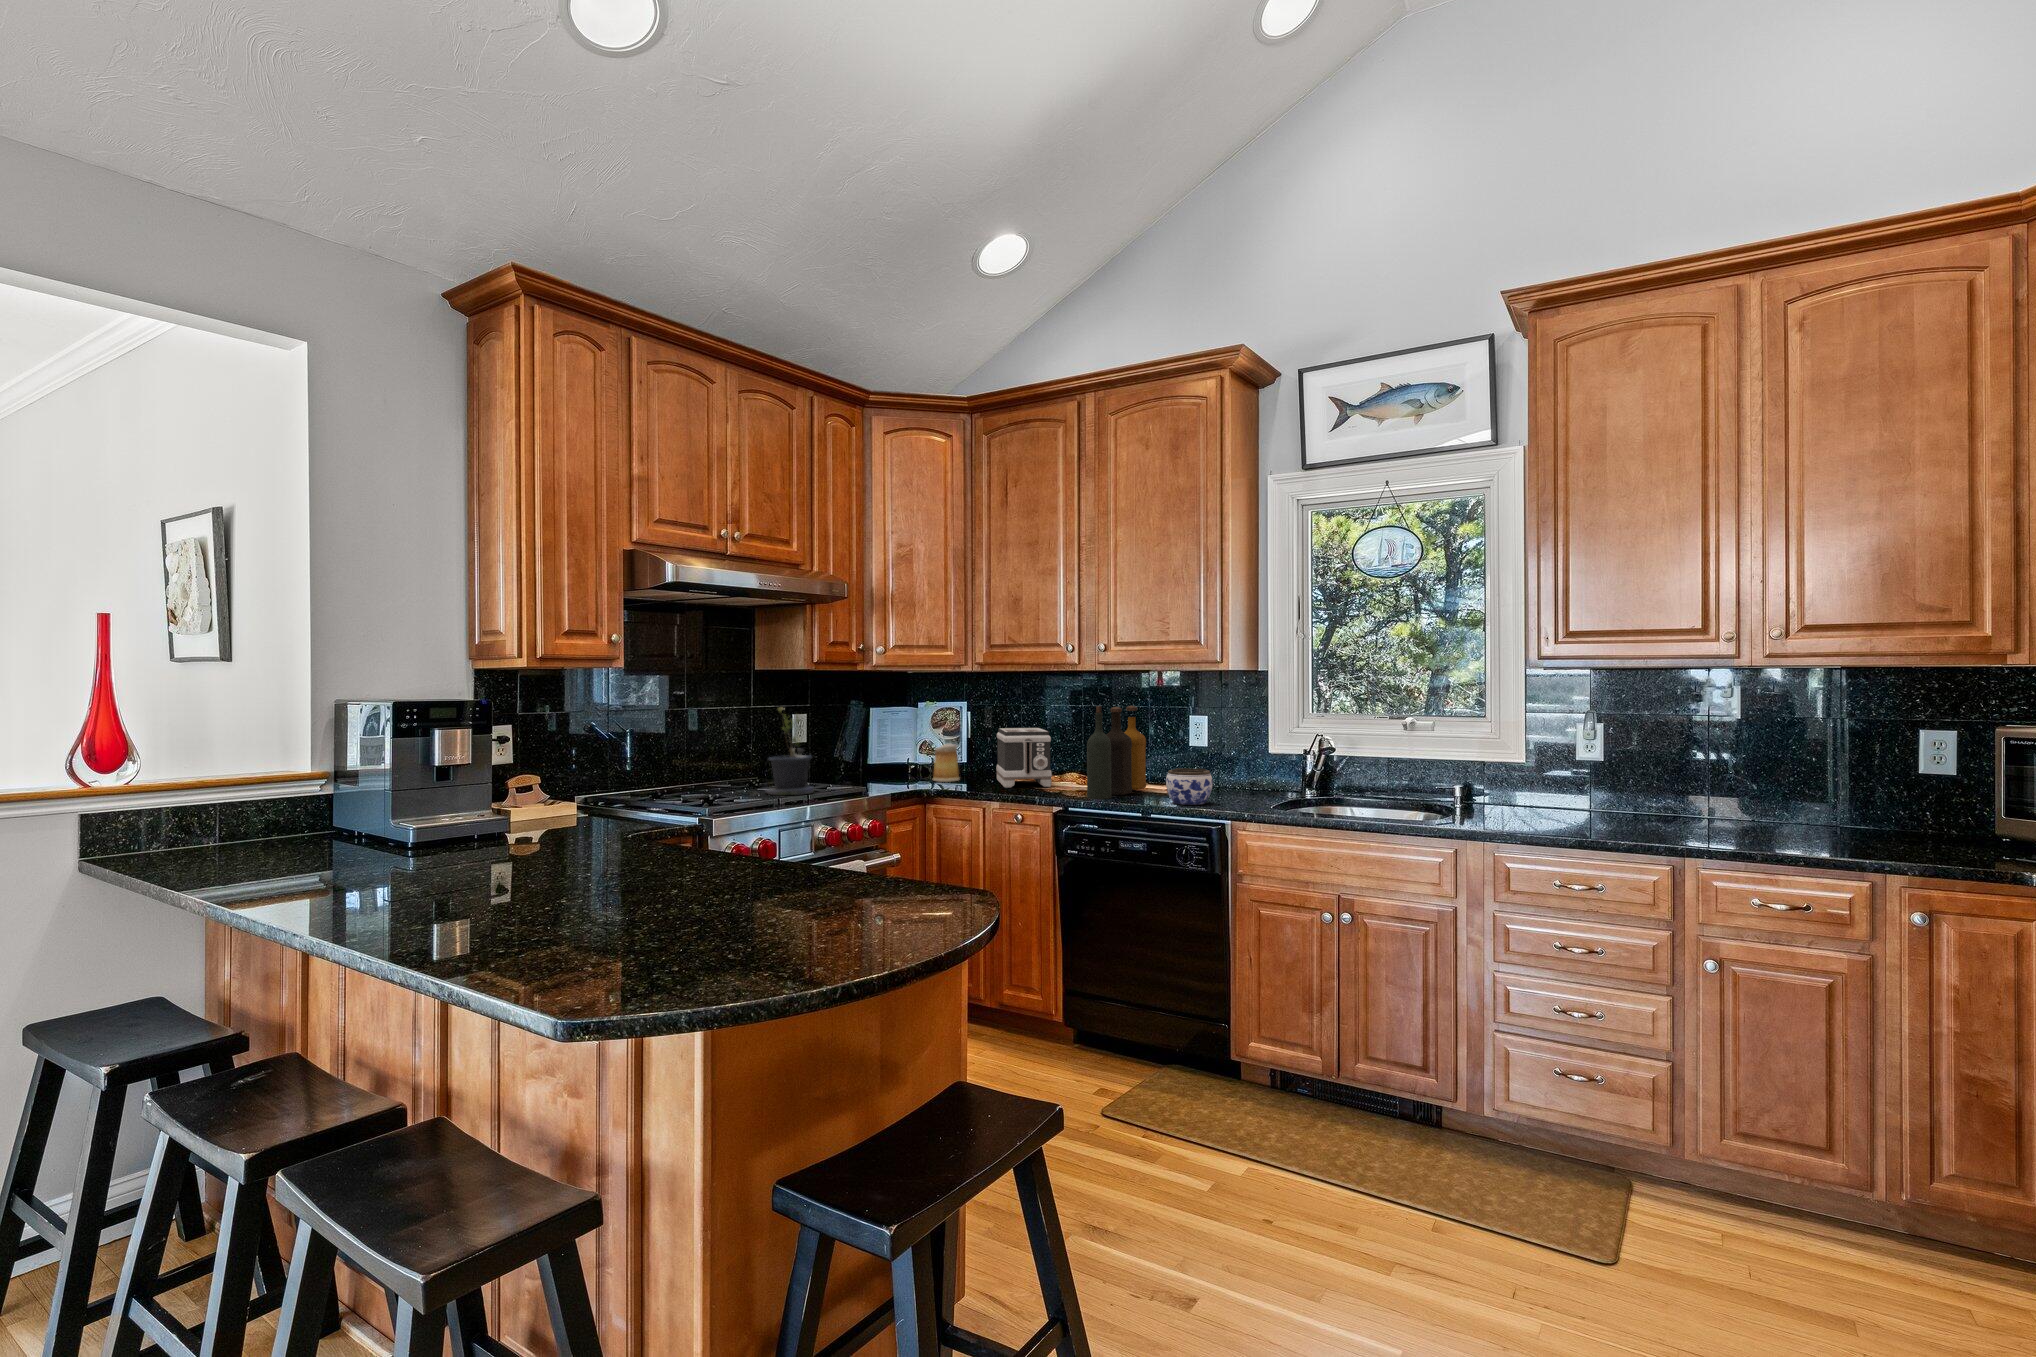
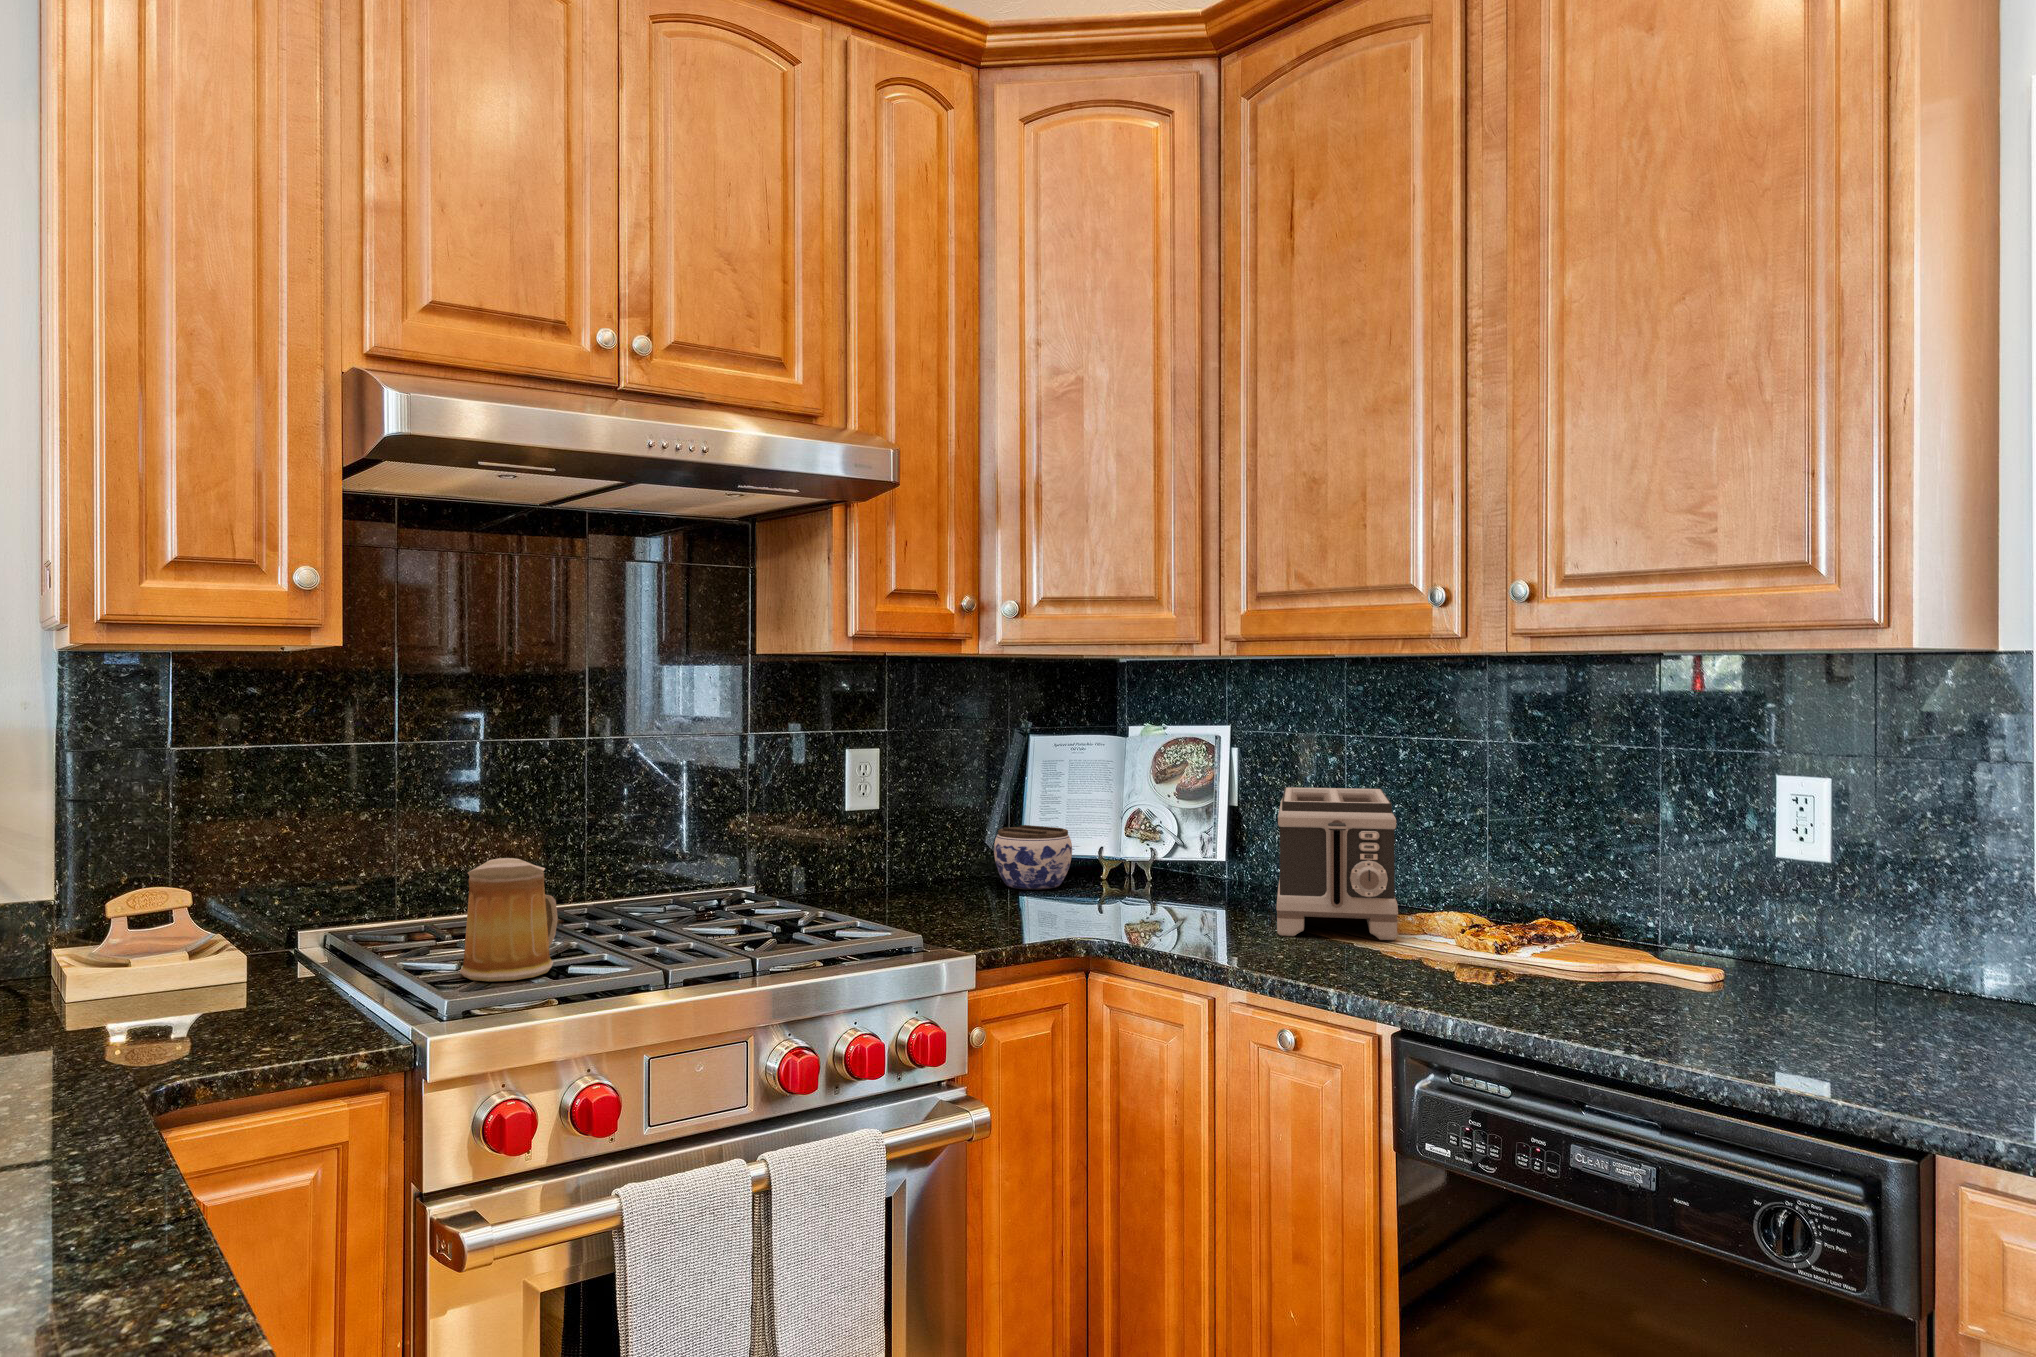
bottle: present [1087,706,1146,799] -> none [1474,746,1657,1008]
potted plant: present [766,707,814,795] -> none [687,734,828,938]
mug: present [933,744,959,782] -> present [460,858,558,981]
jar: present [1166,768,1212,805] -> present [994,825,1072,889]

